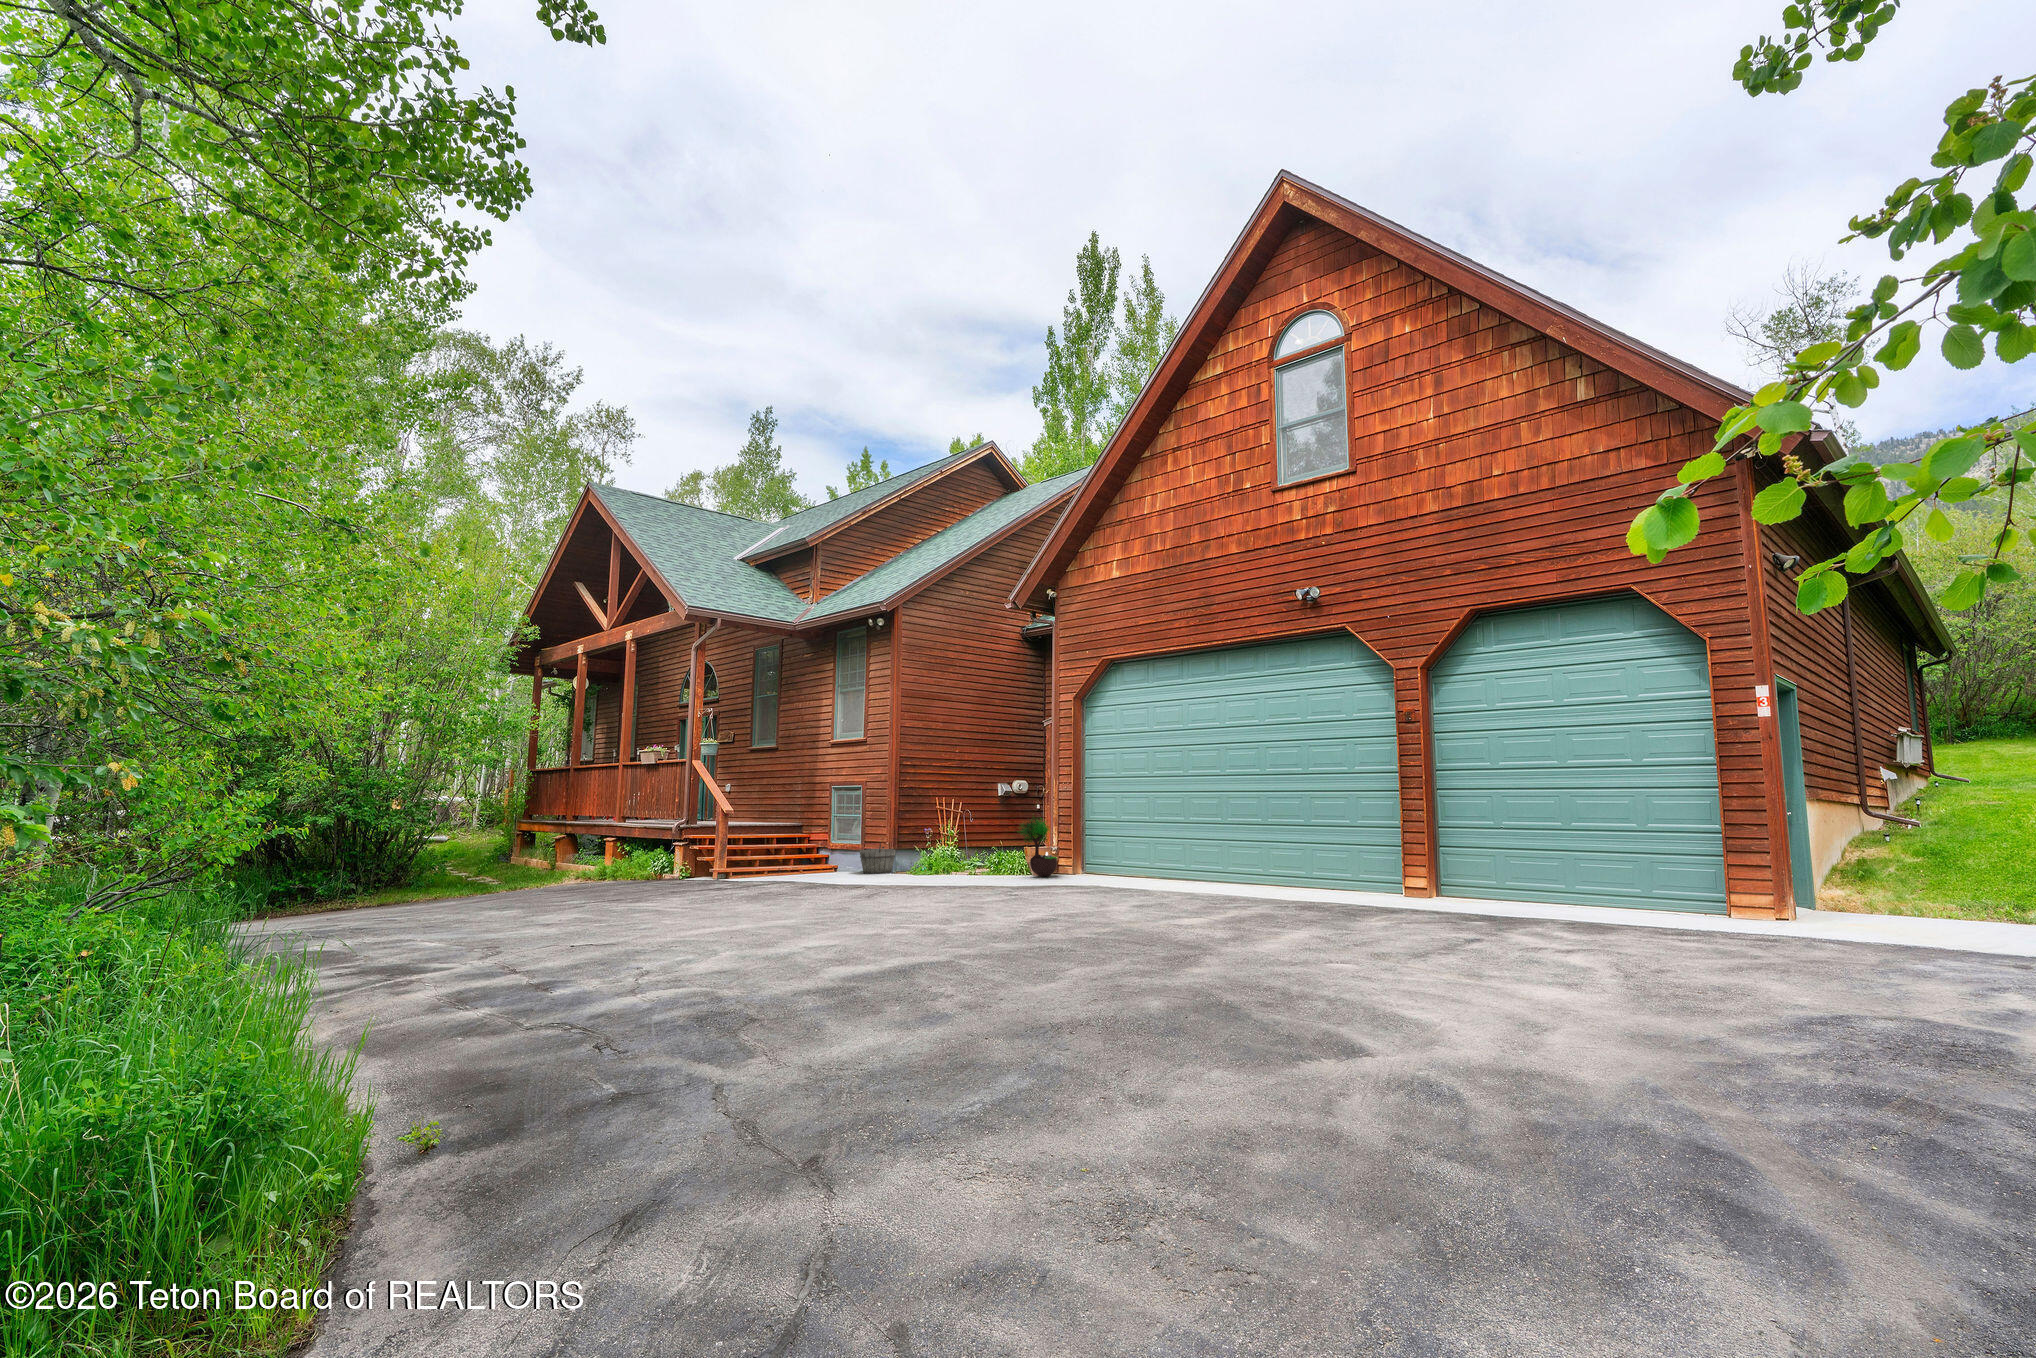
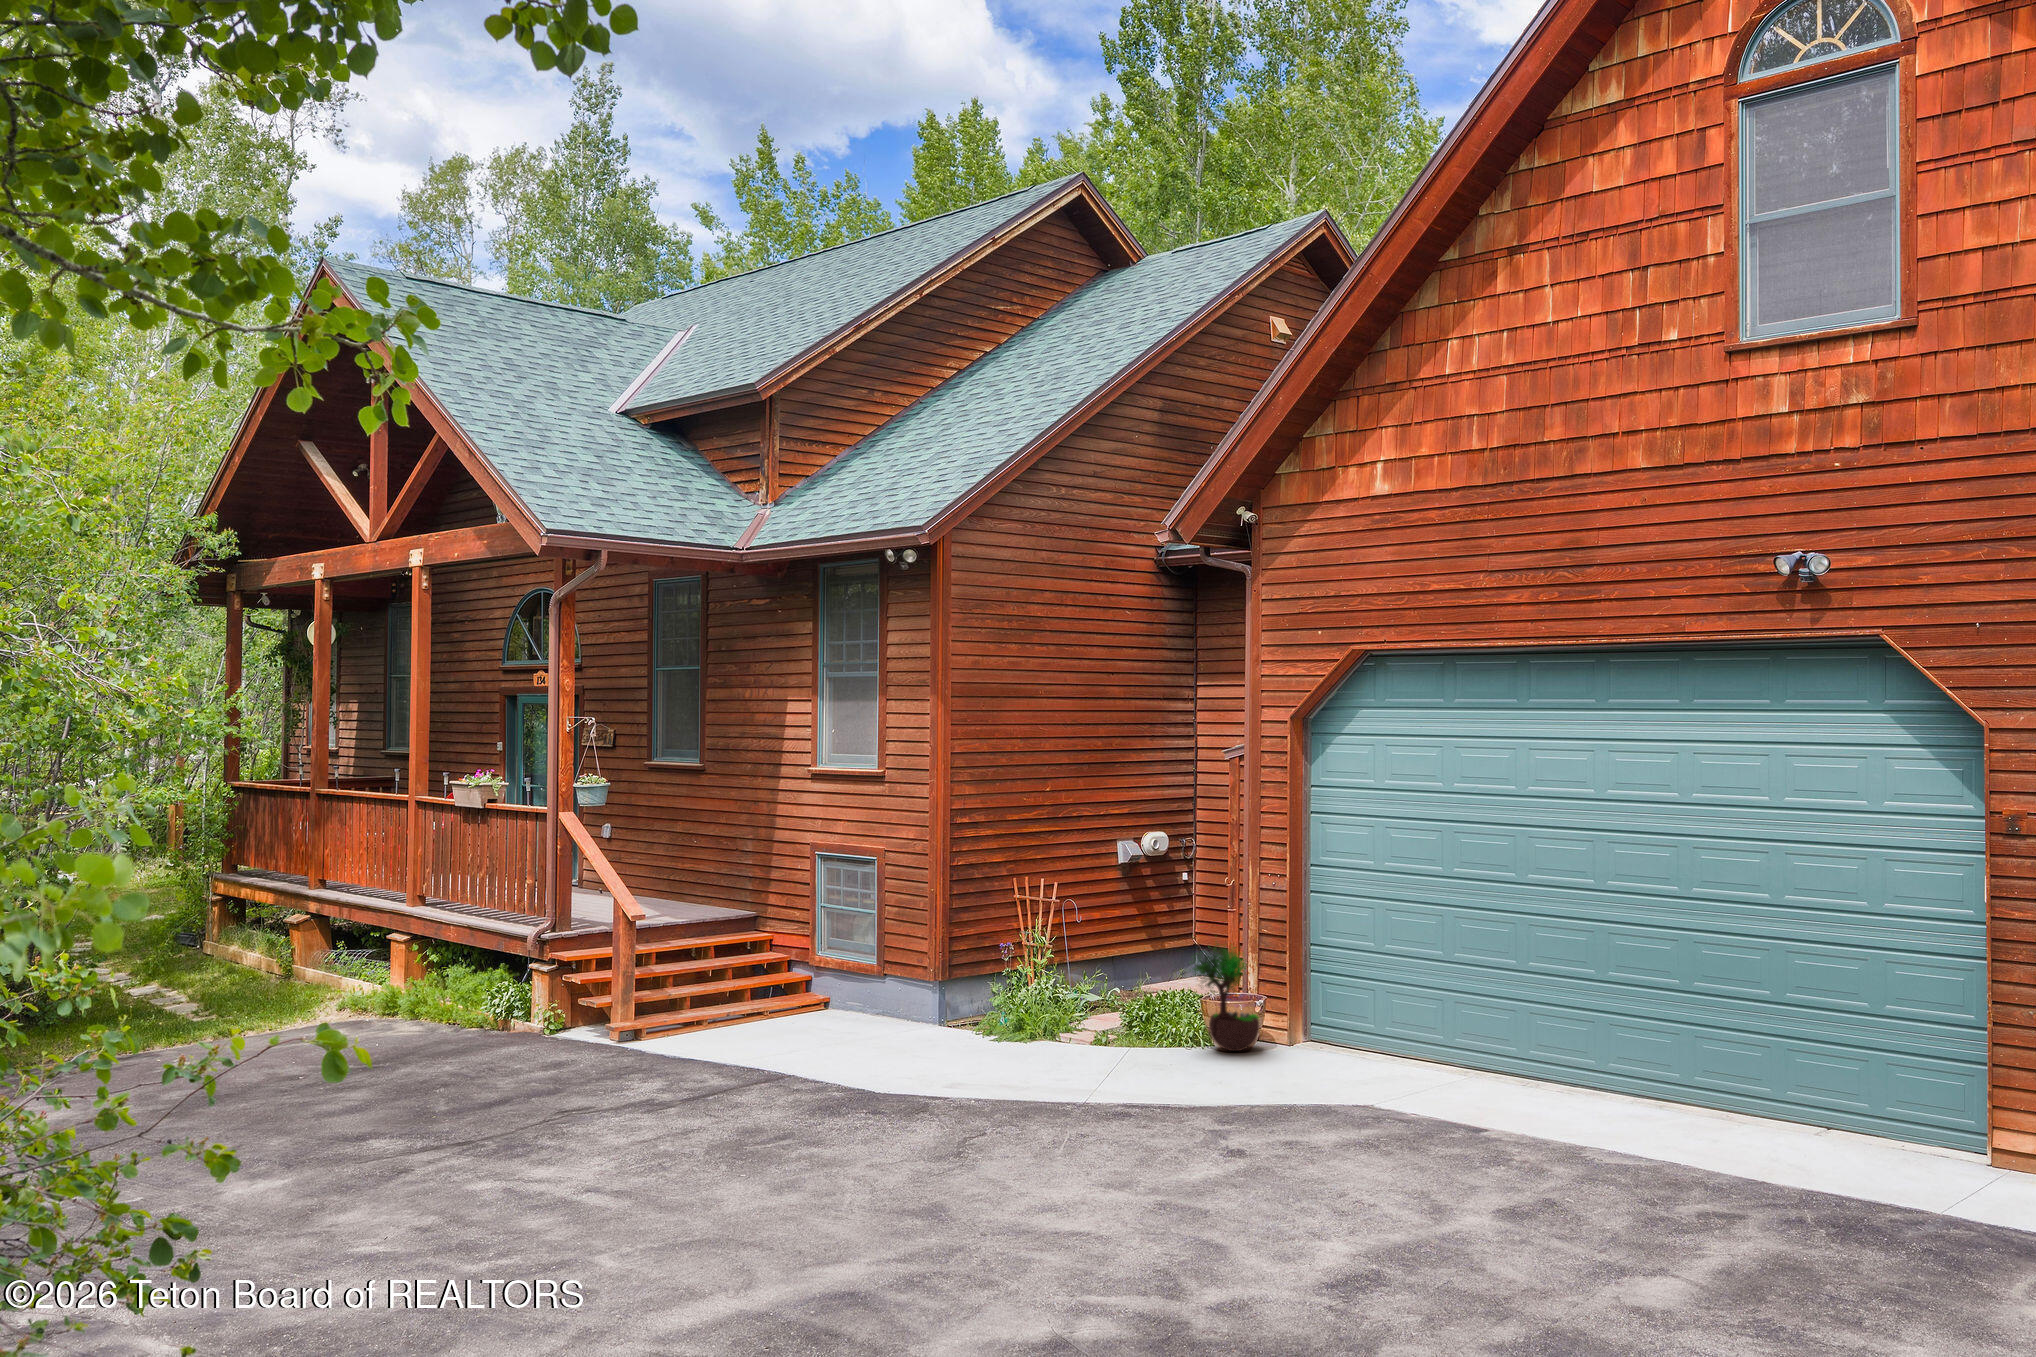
wooden bucket: present [860,842,896,874] -> none [878,968,944,1030]

